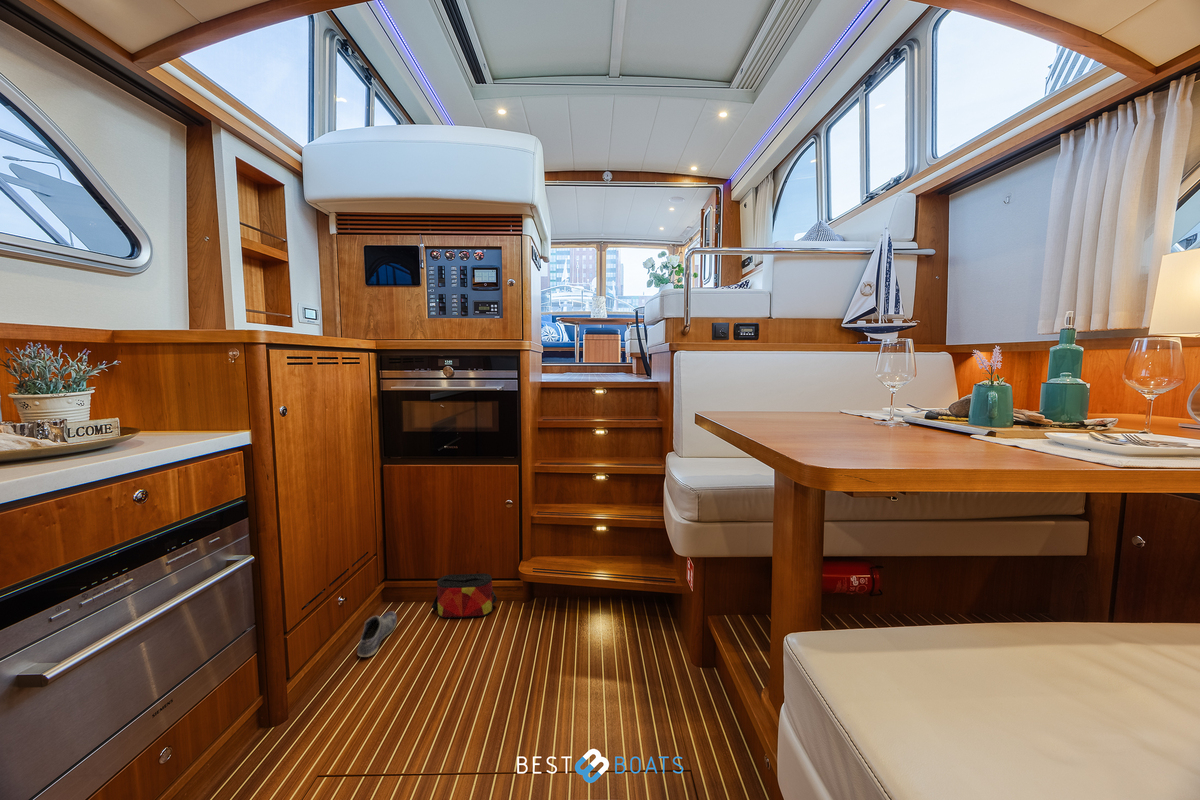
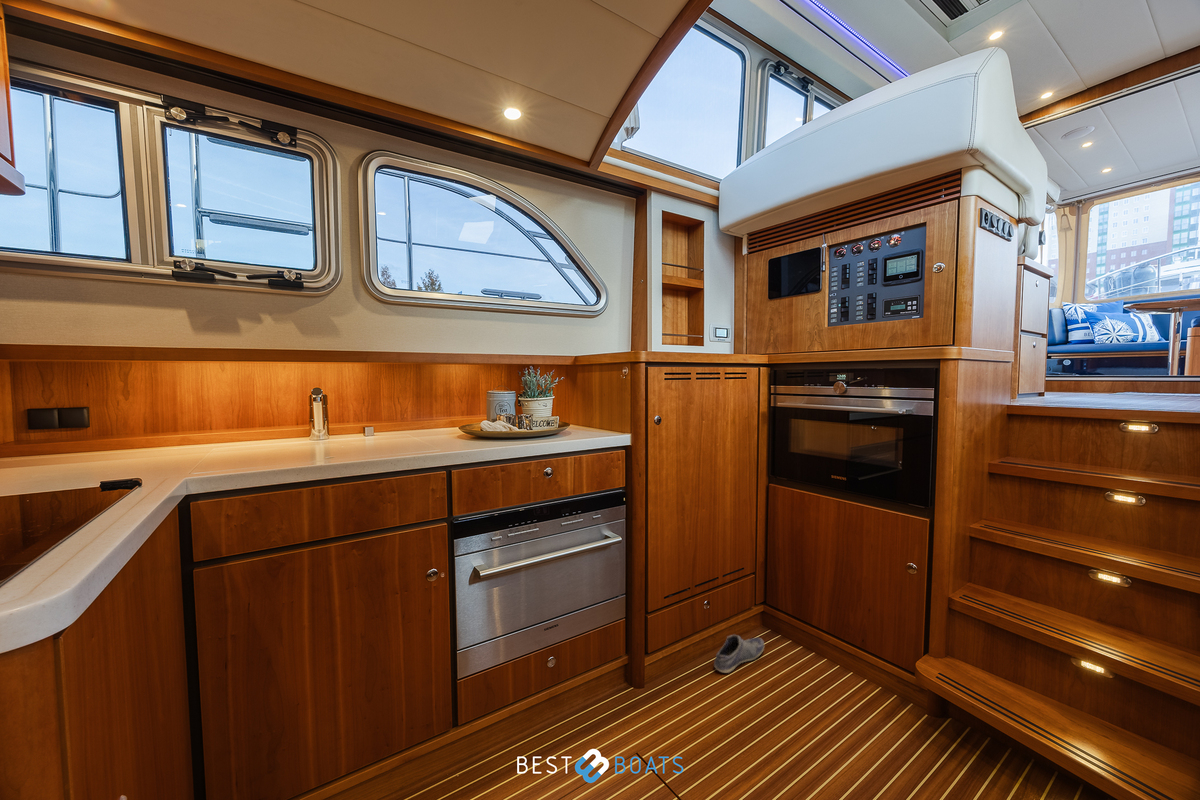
bag: present [432,573,497,618] -> none [803,625,884,697]

